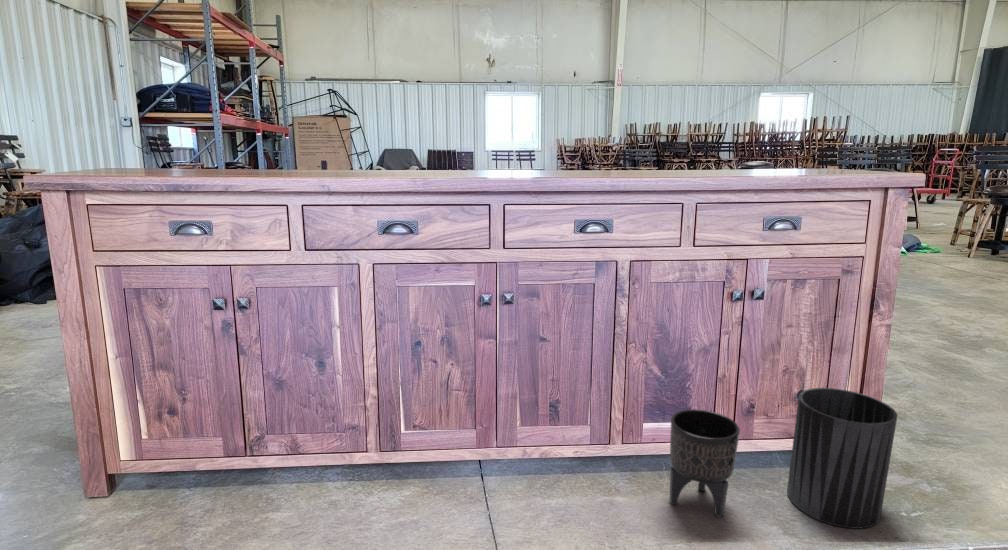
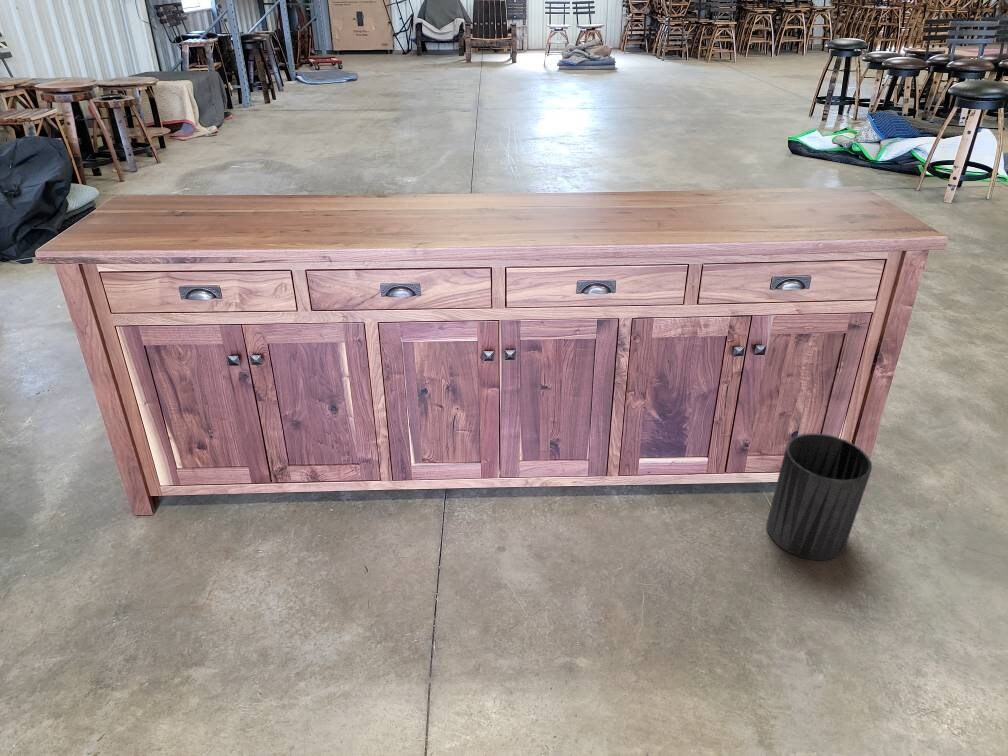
planter: present [670,409,740,517] -> none [656,451,724,546]

